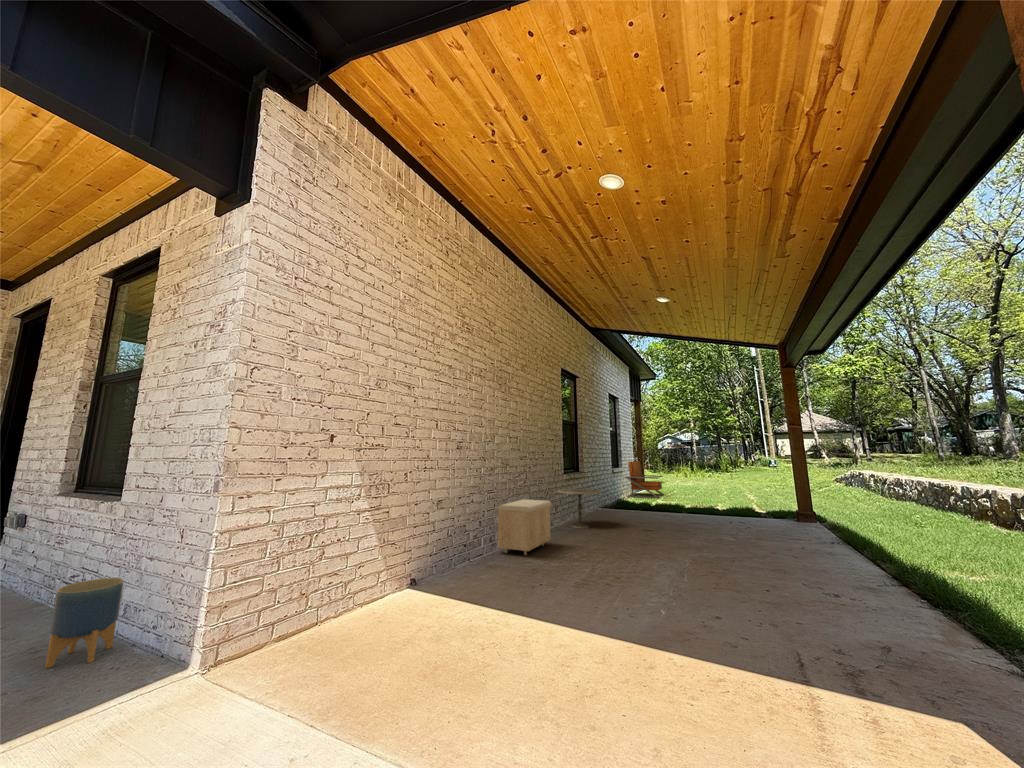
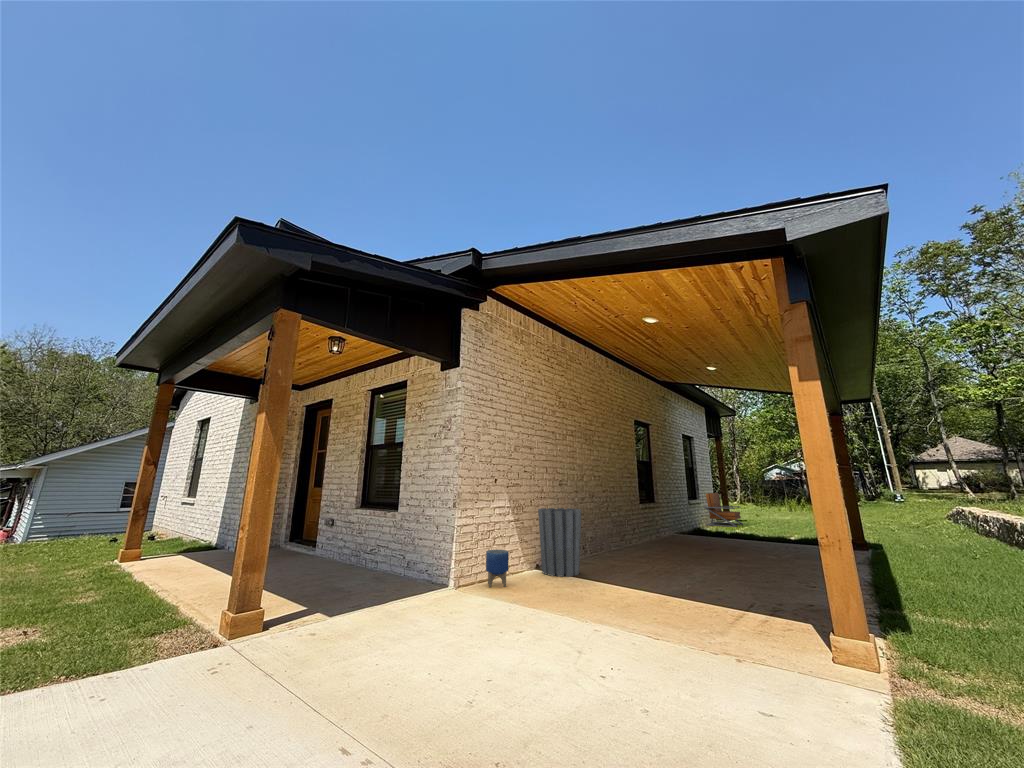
trash can: none [417,485,489,603] -> present [538,508,581,577]
side table: present [558,489,601,528] -> none [635,515,670,545]
storage bench: present [498,499,551,555] -> none [589,521,628,559]
planter: present [45,578,124,668] -> present [486,550,509,587]

